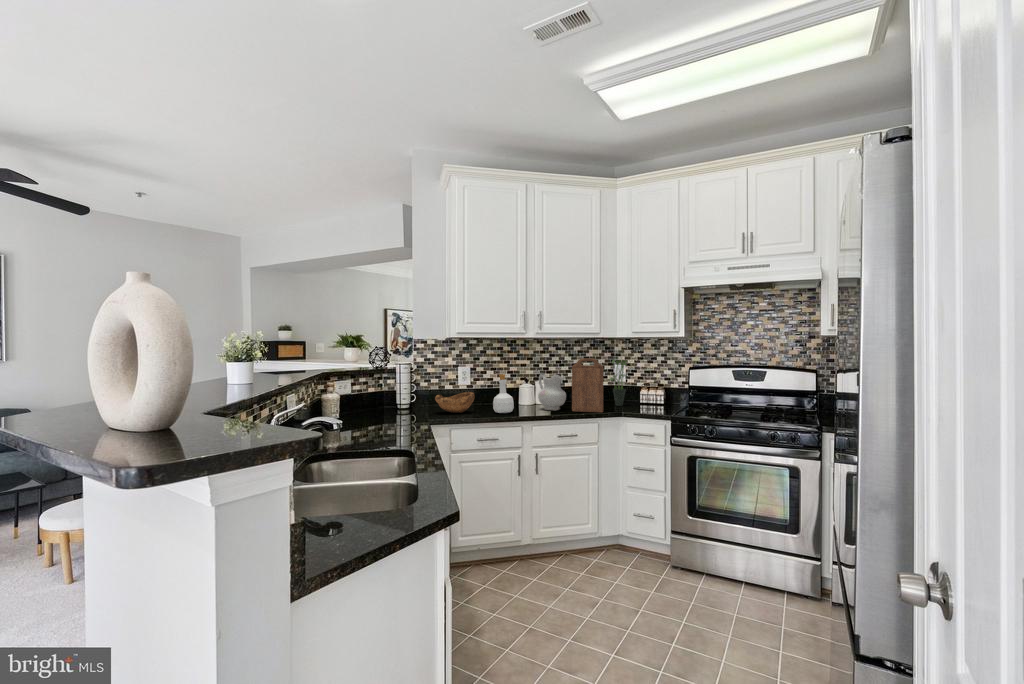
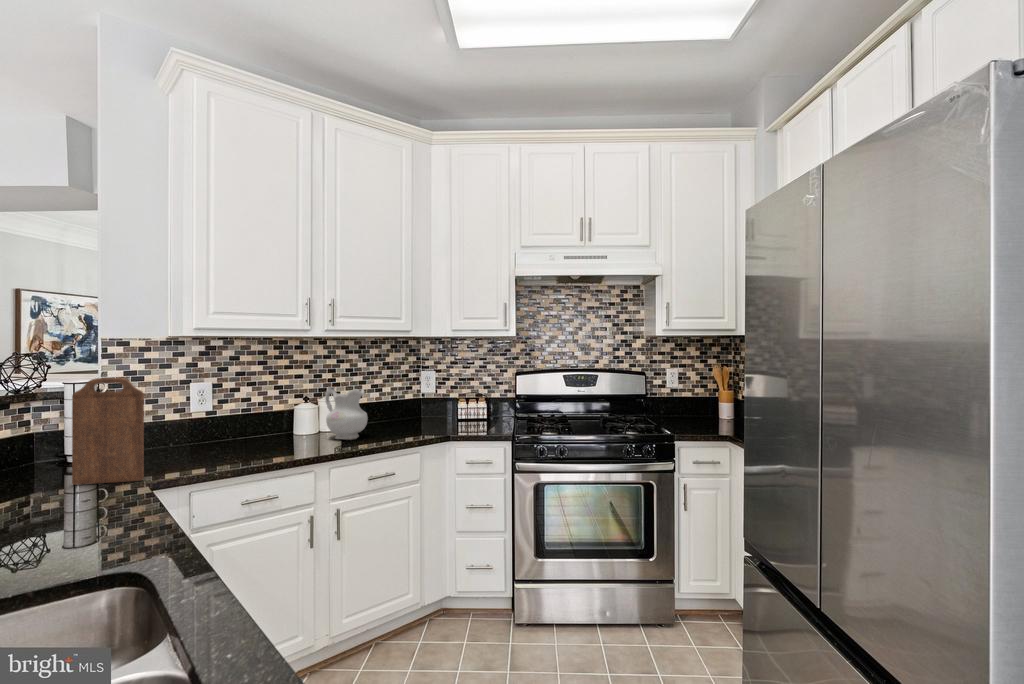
cutting board: present [572,358,603,413] -> present [72,378,144,485]
potted plant: present [610,360,627,406] -> none [419,362,445,424]
bottle: present [493,374,514,413] -> none [260,393,294,452]
wooden bowl: present [435,392,474,413] -> none [151,423,226,460]

